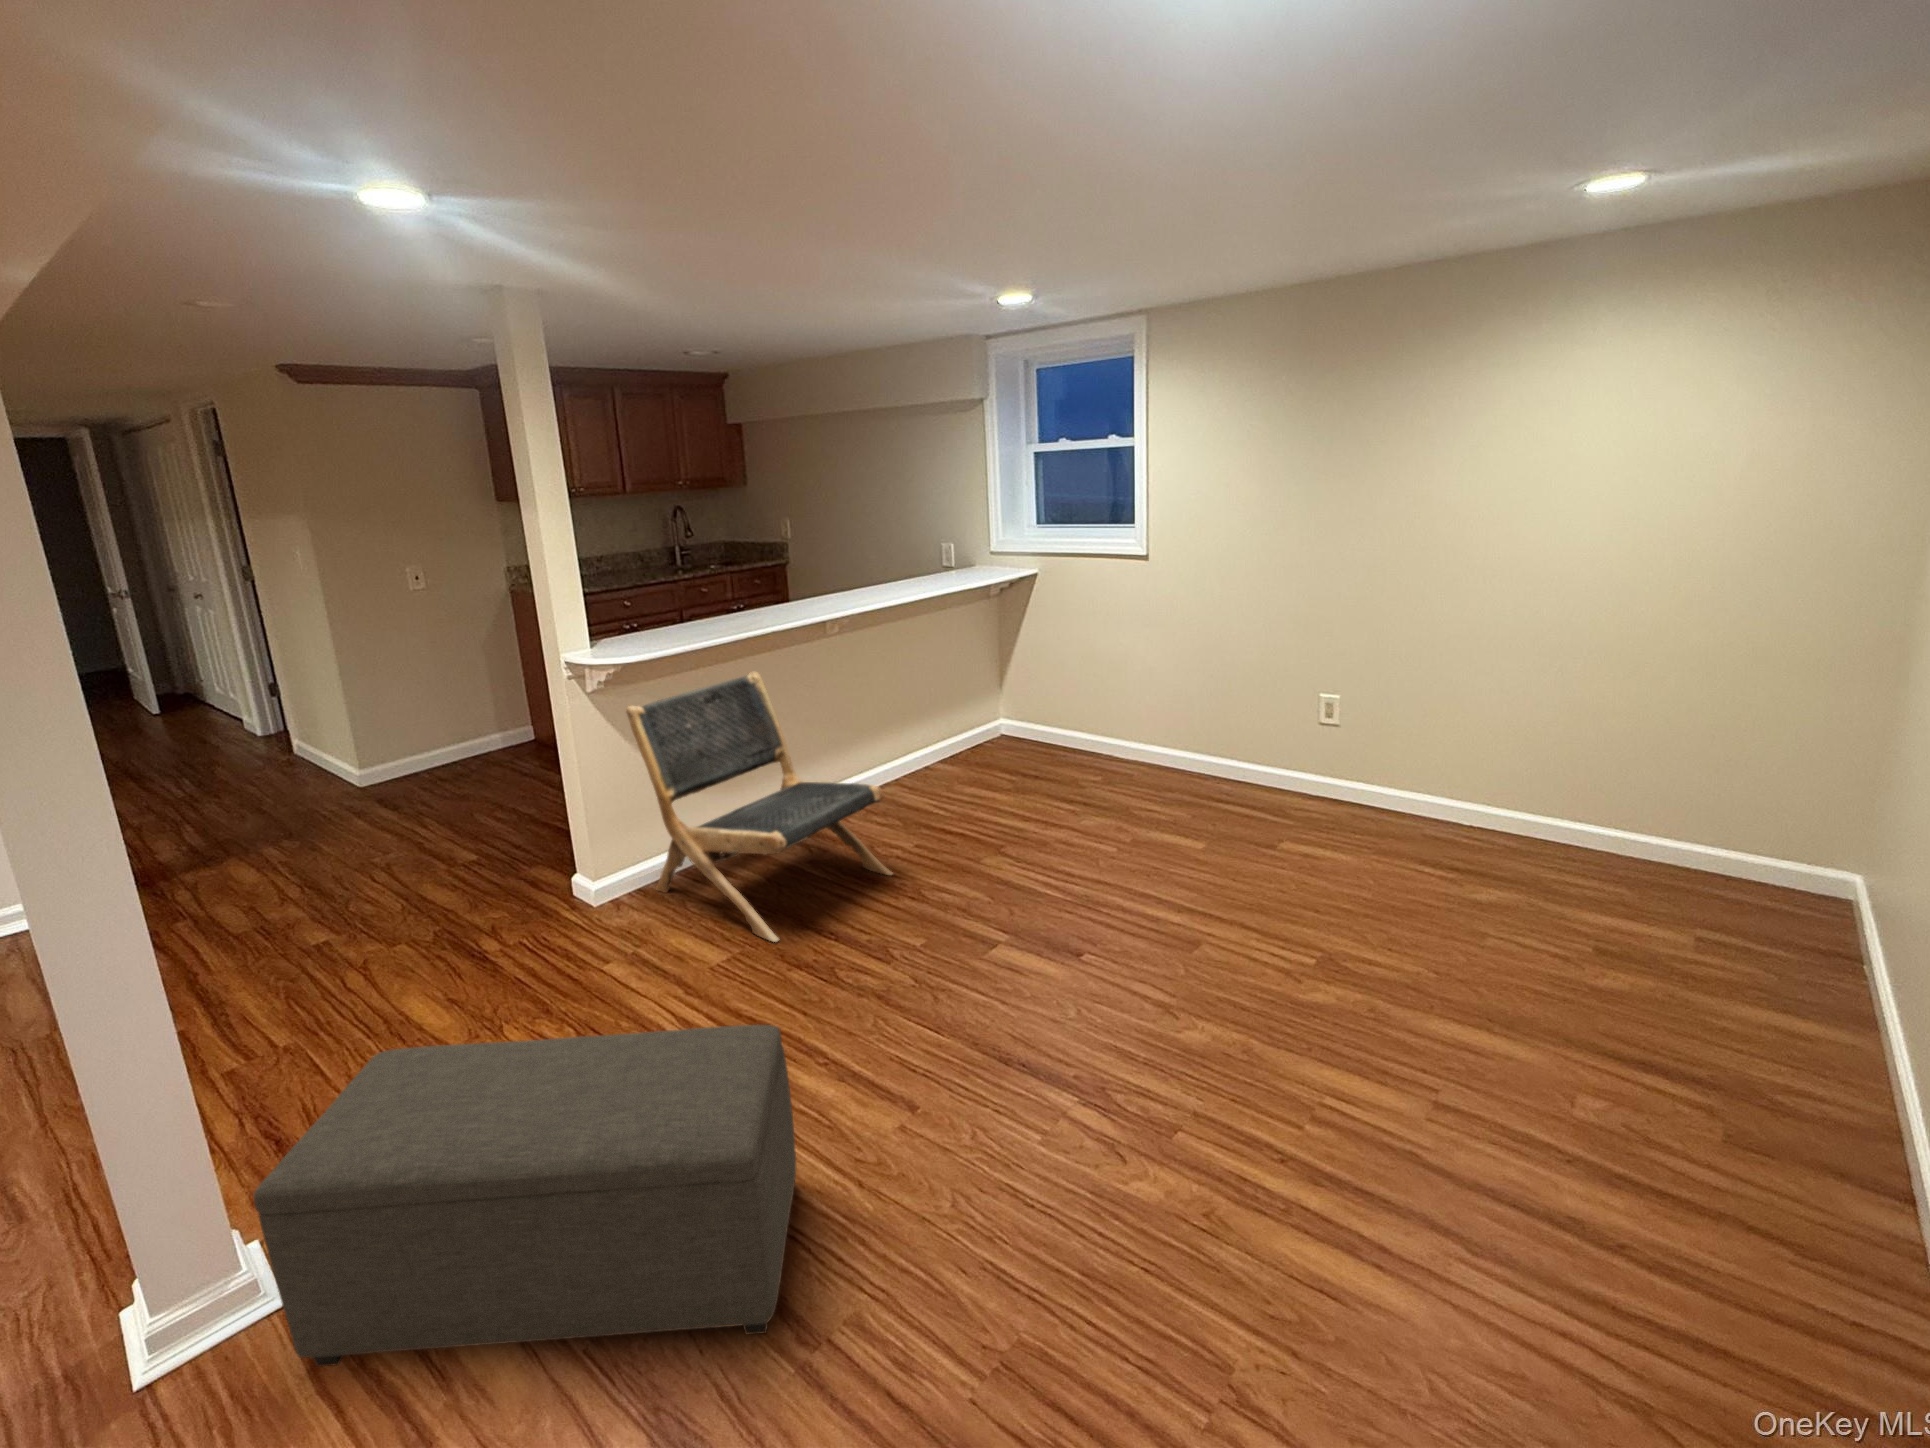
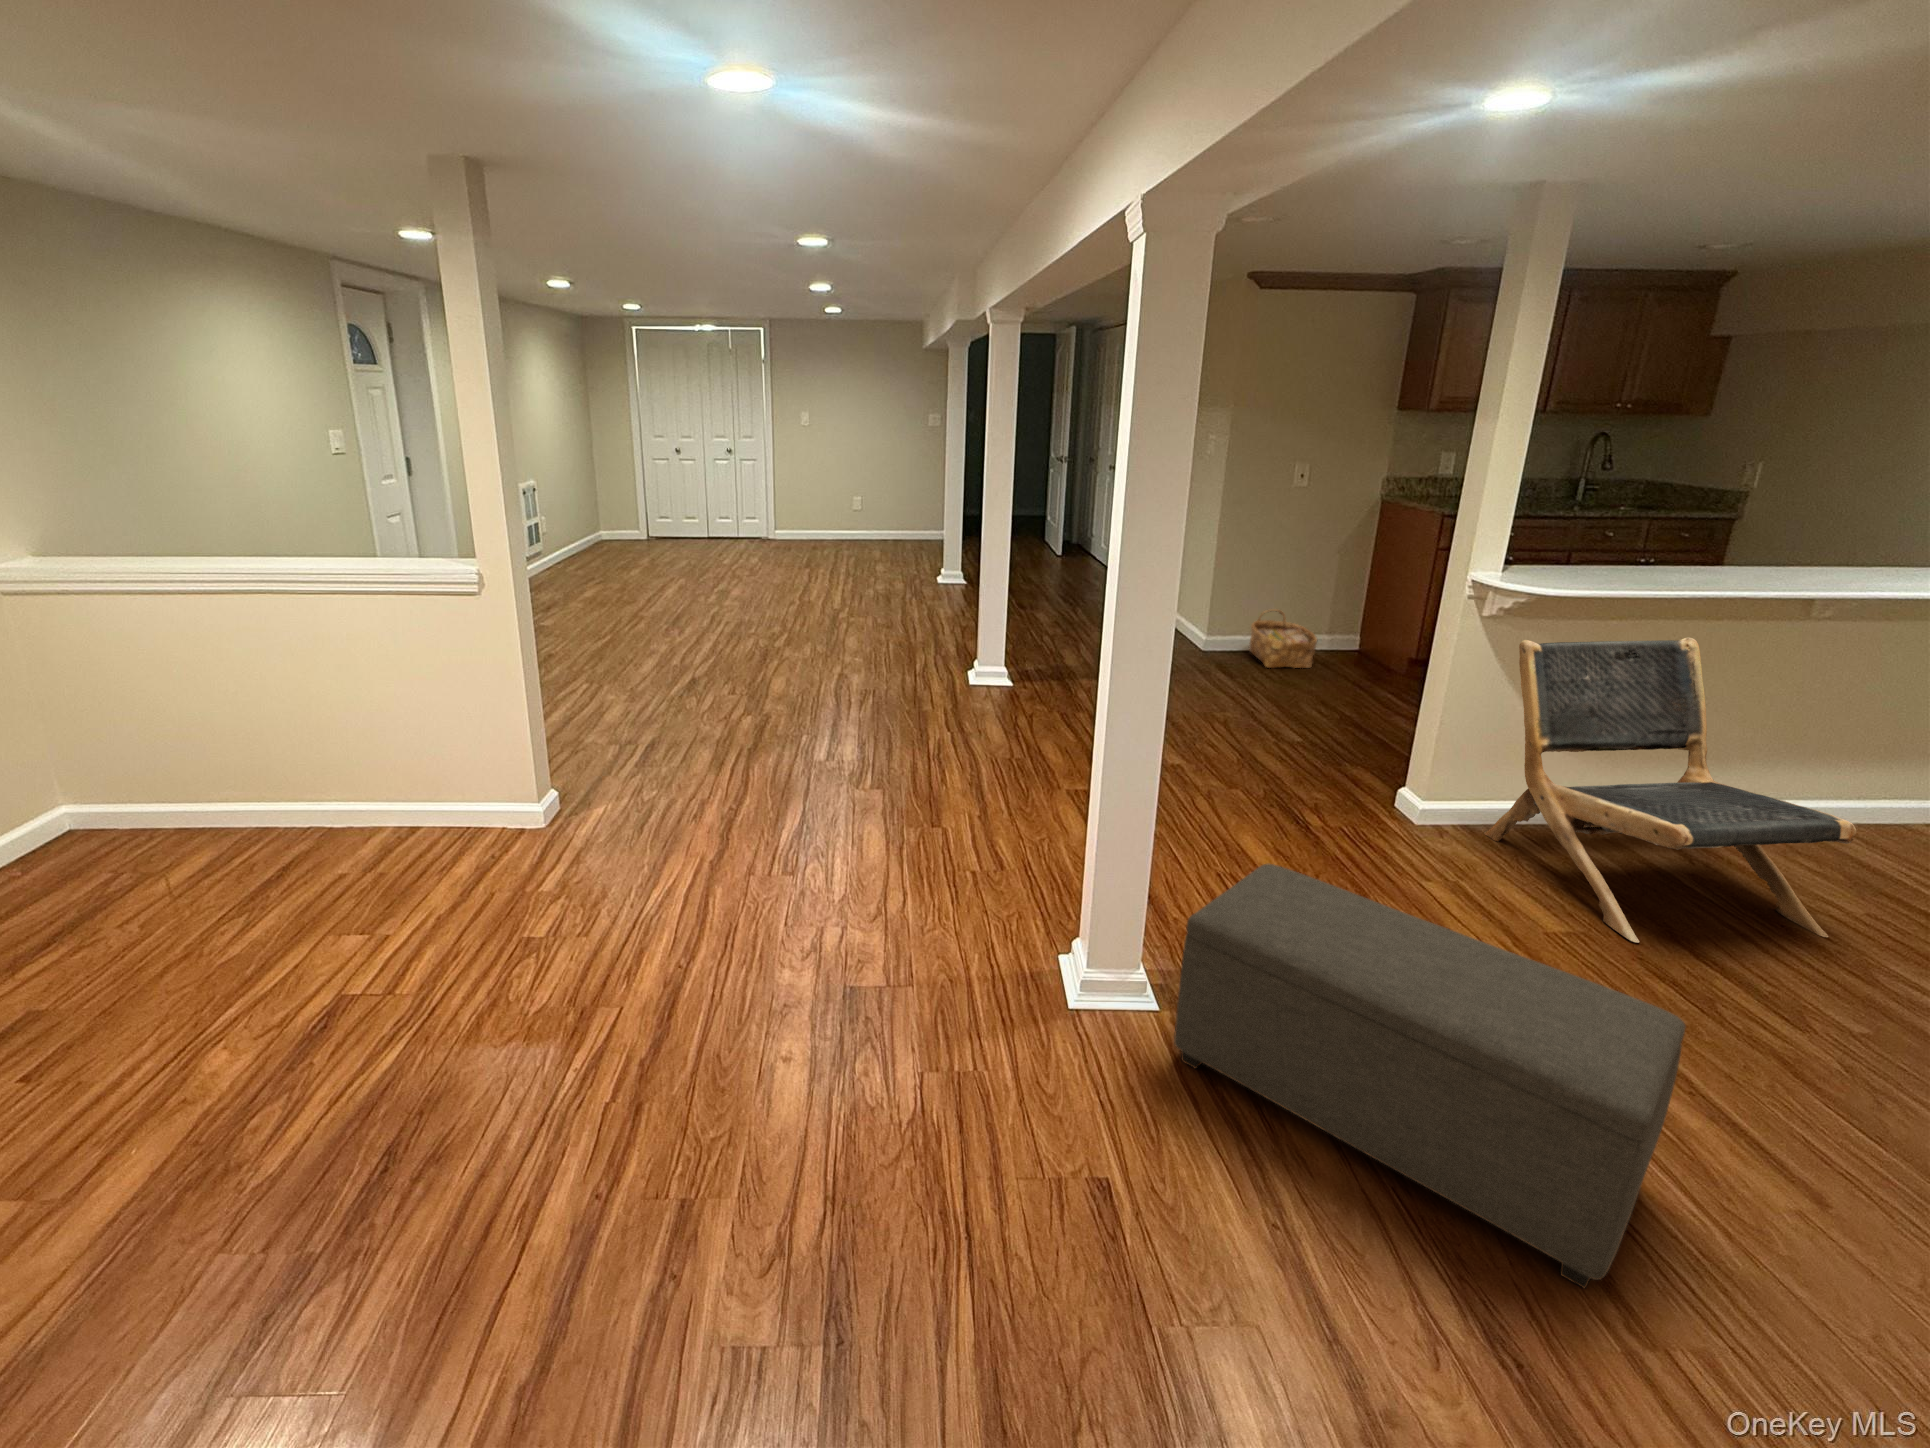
woven basket: none [408,721,486,786] -> present [1249,609,1317,668]

